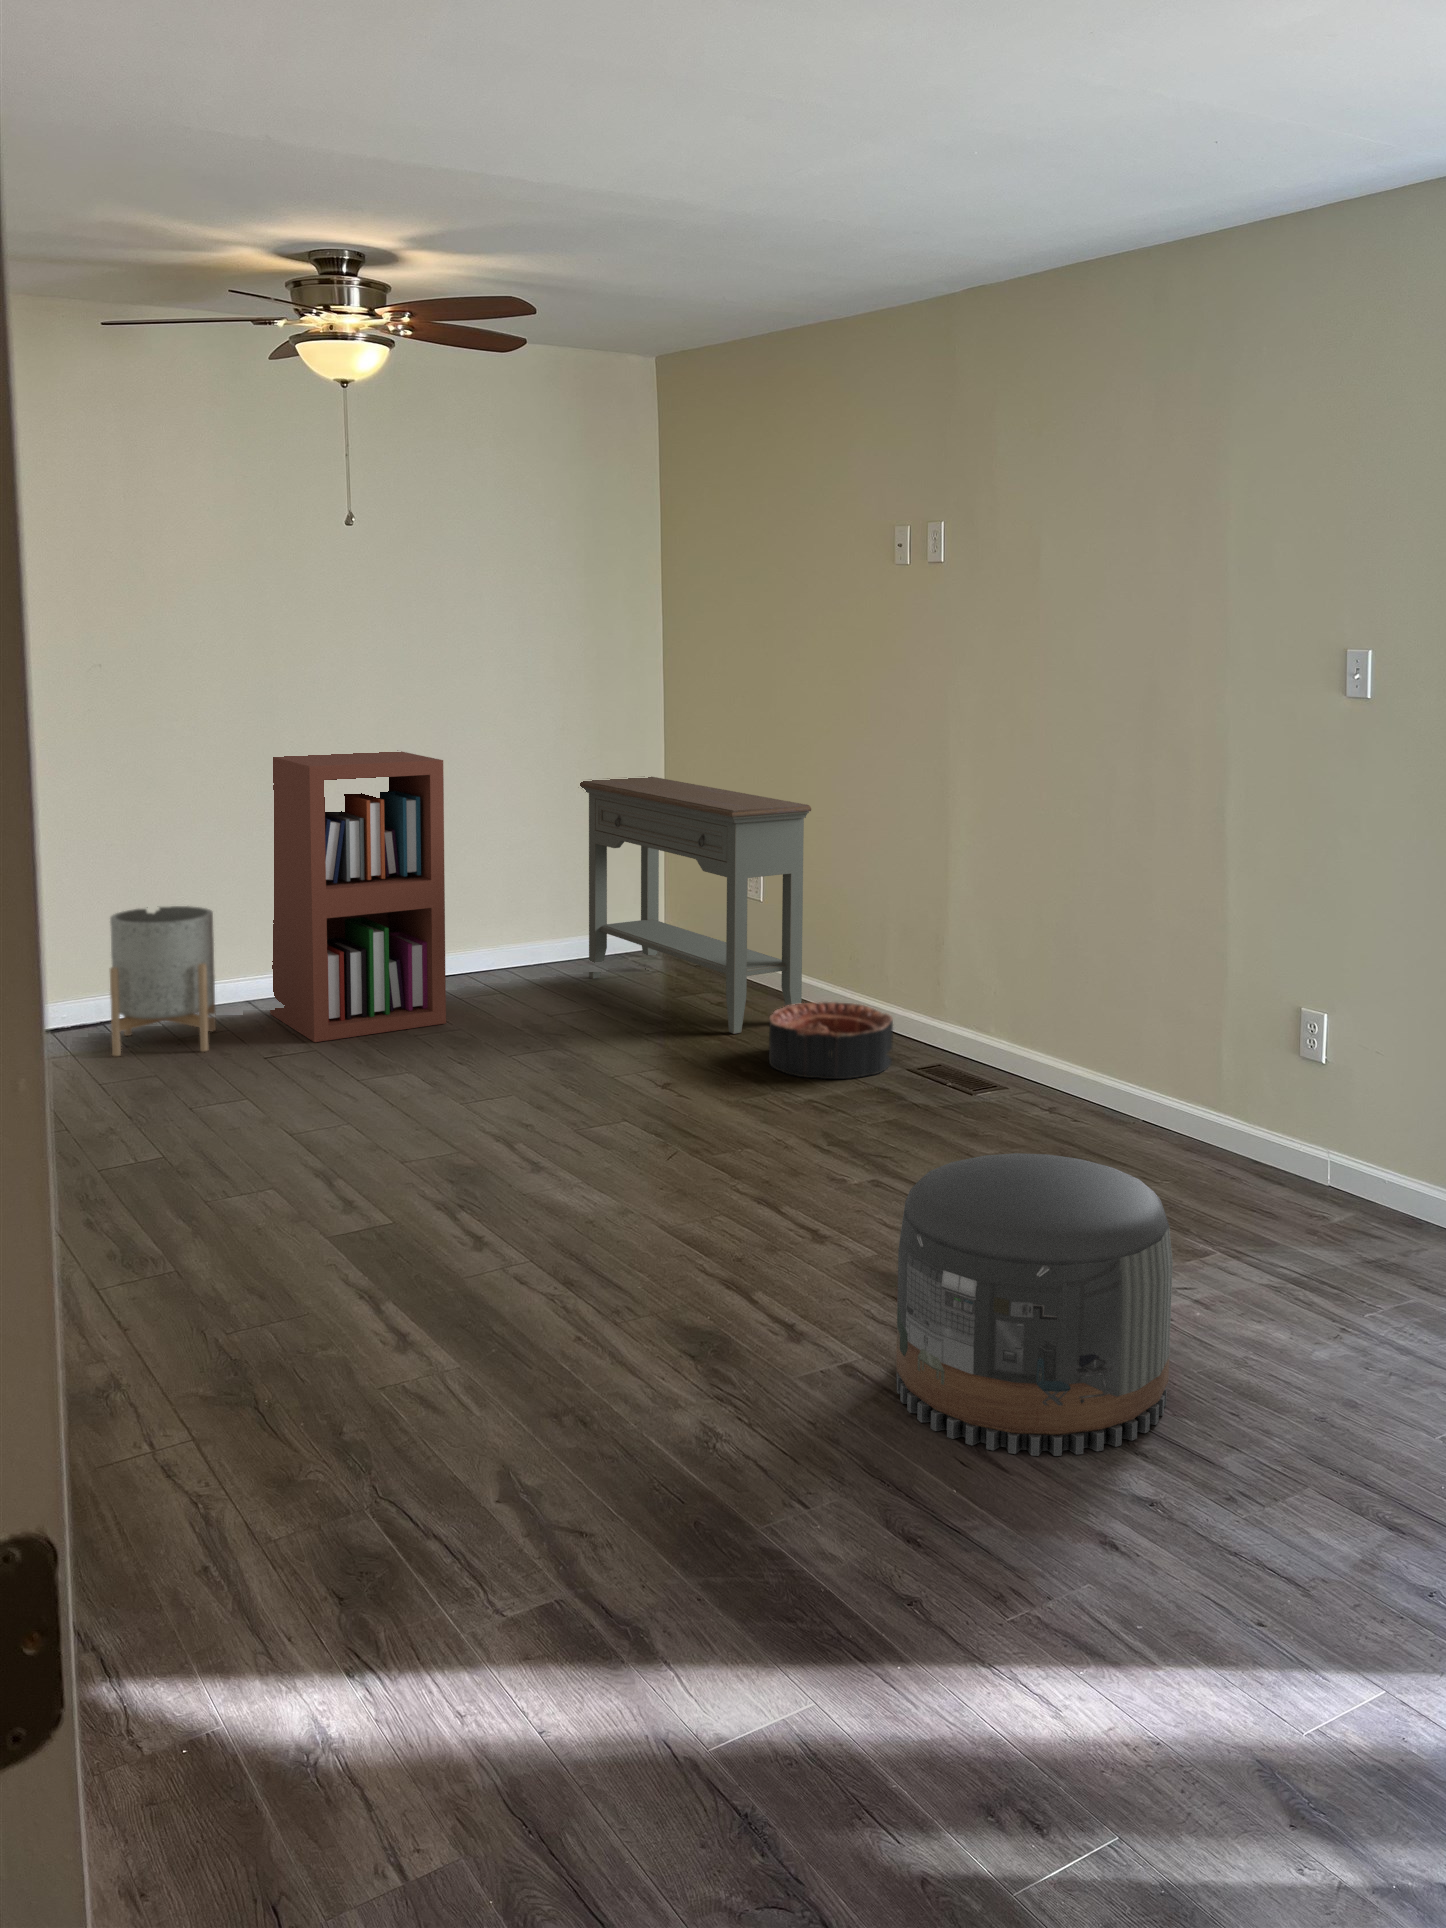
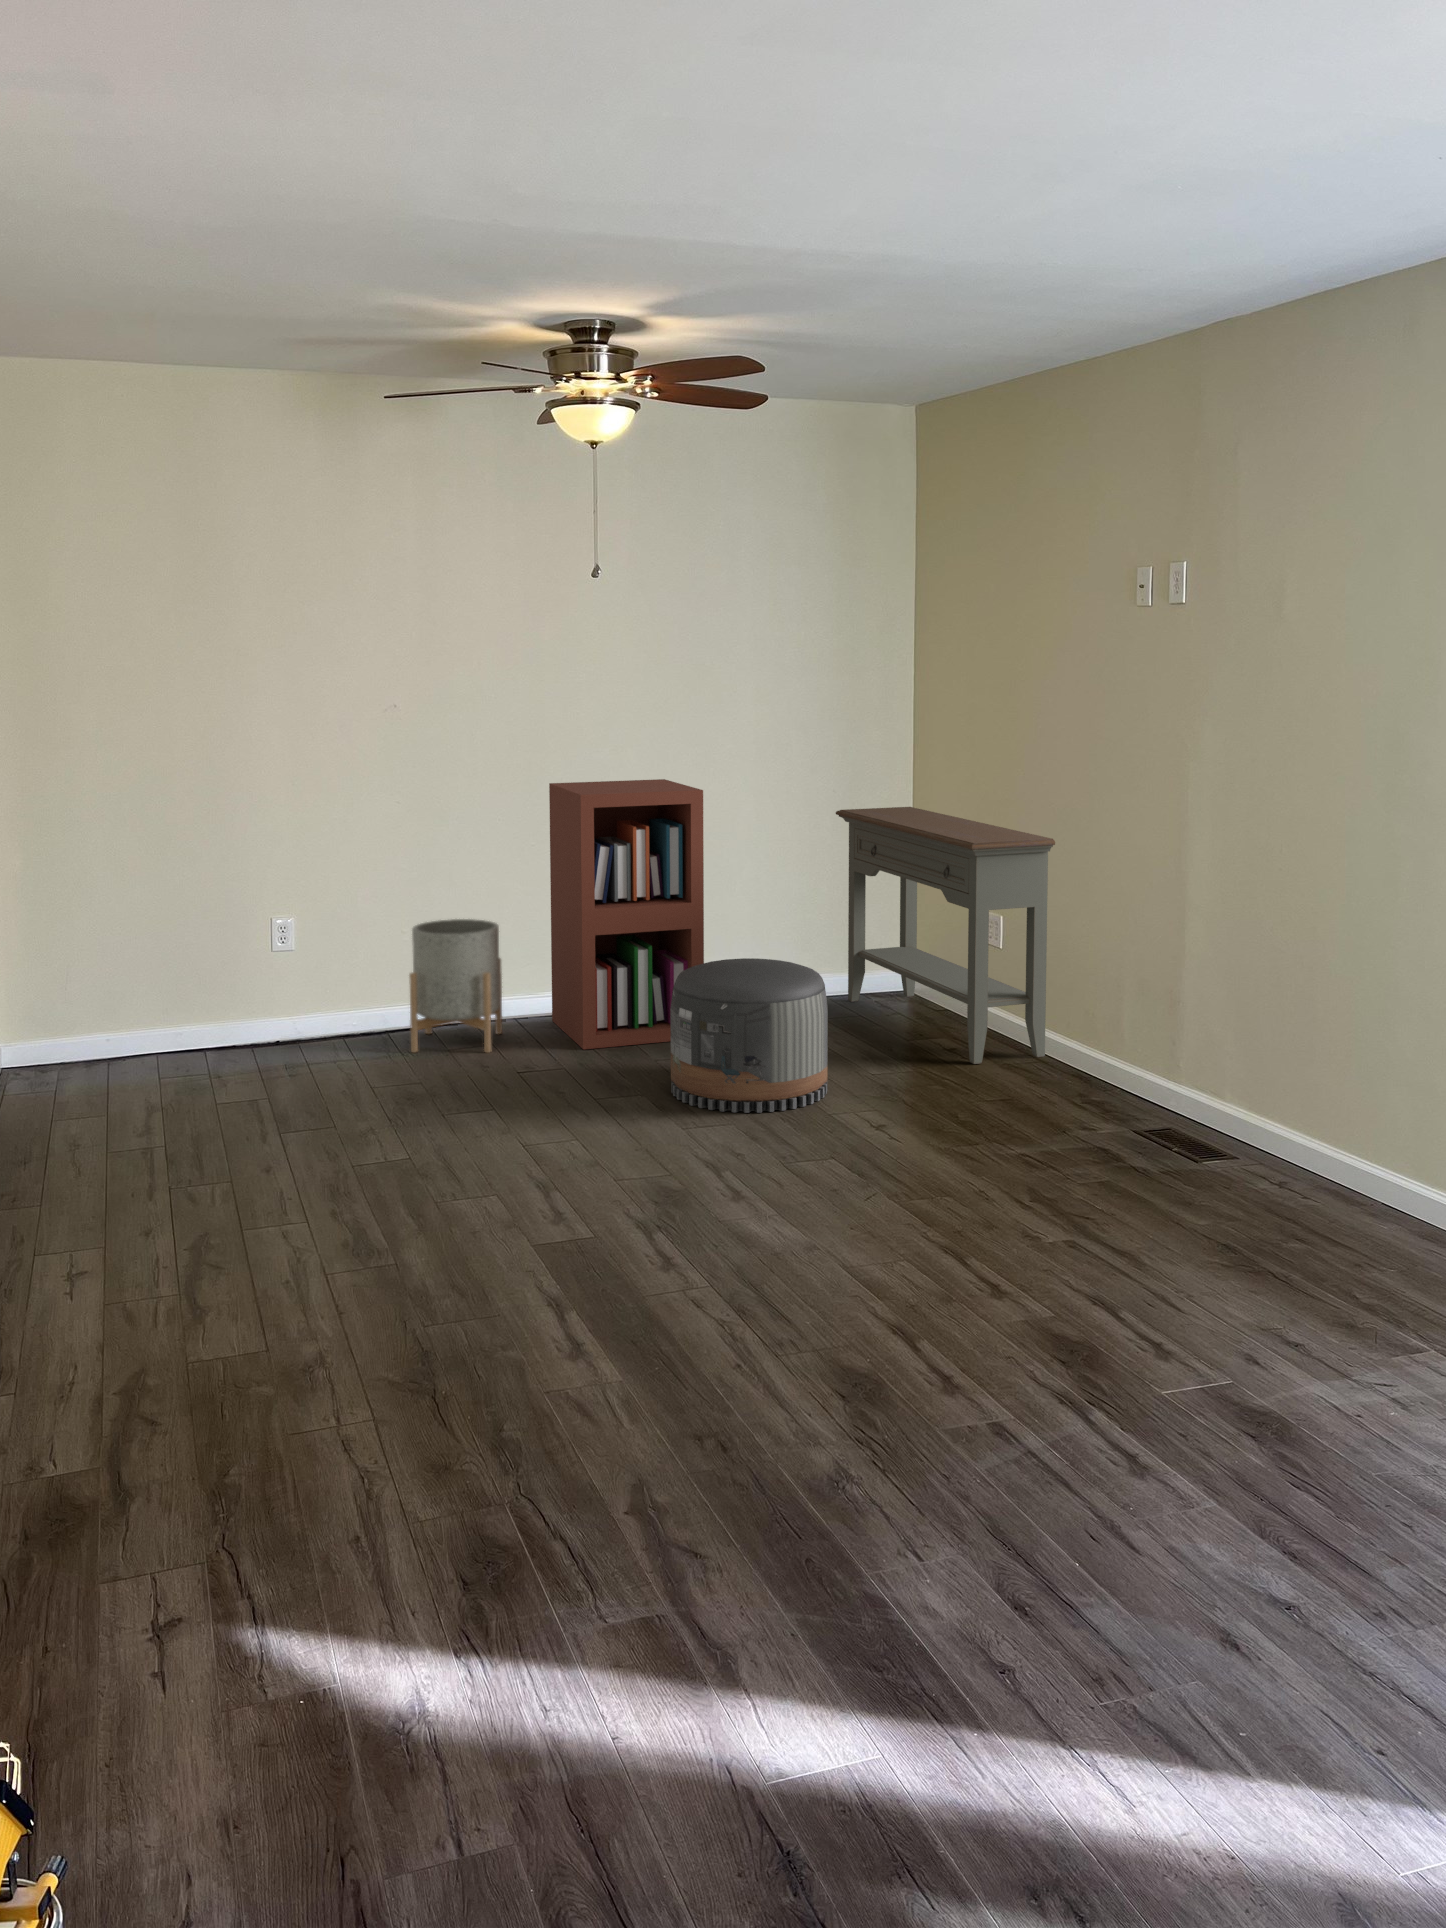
basket: present [769,1002,893,1079] -> none [1002,1037,1129,1117]
pouf: present [896,1153,1173,1456] -> present [670,958,828,1113]

